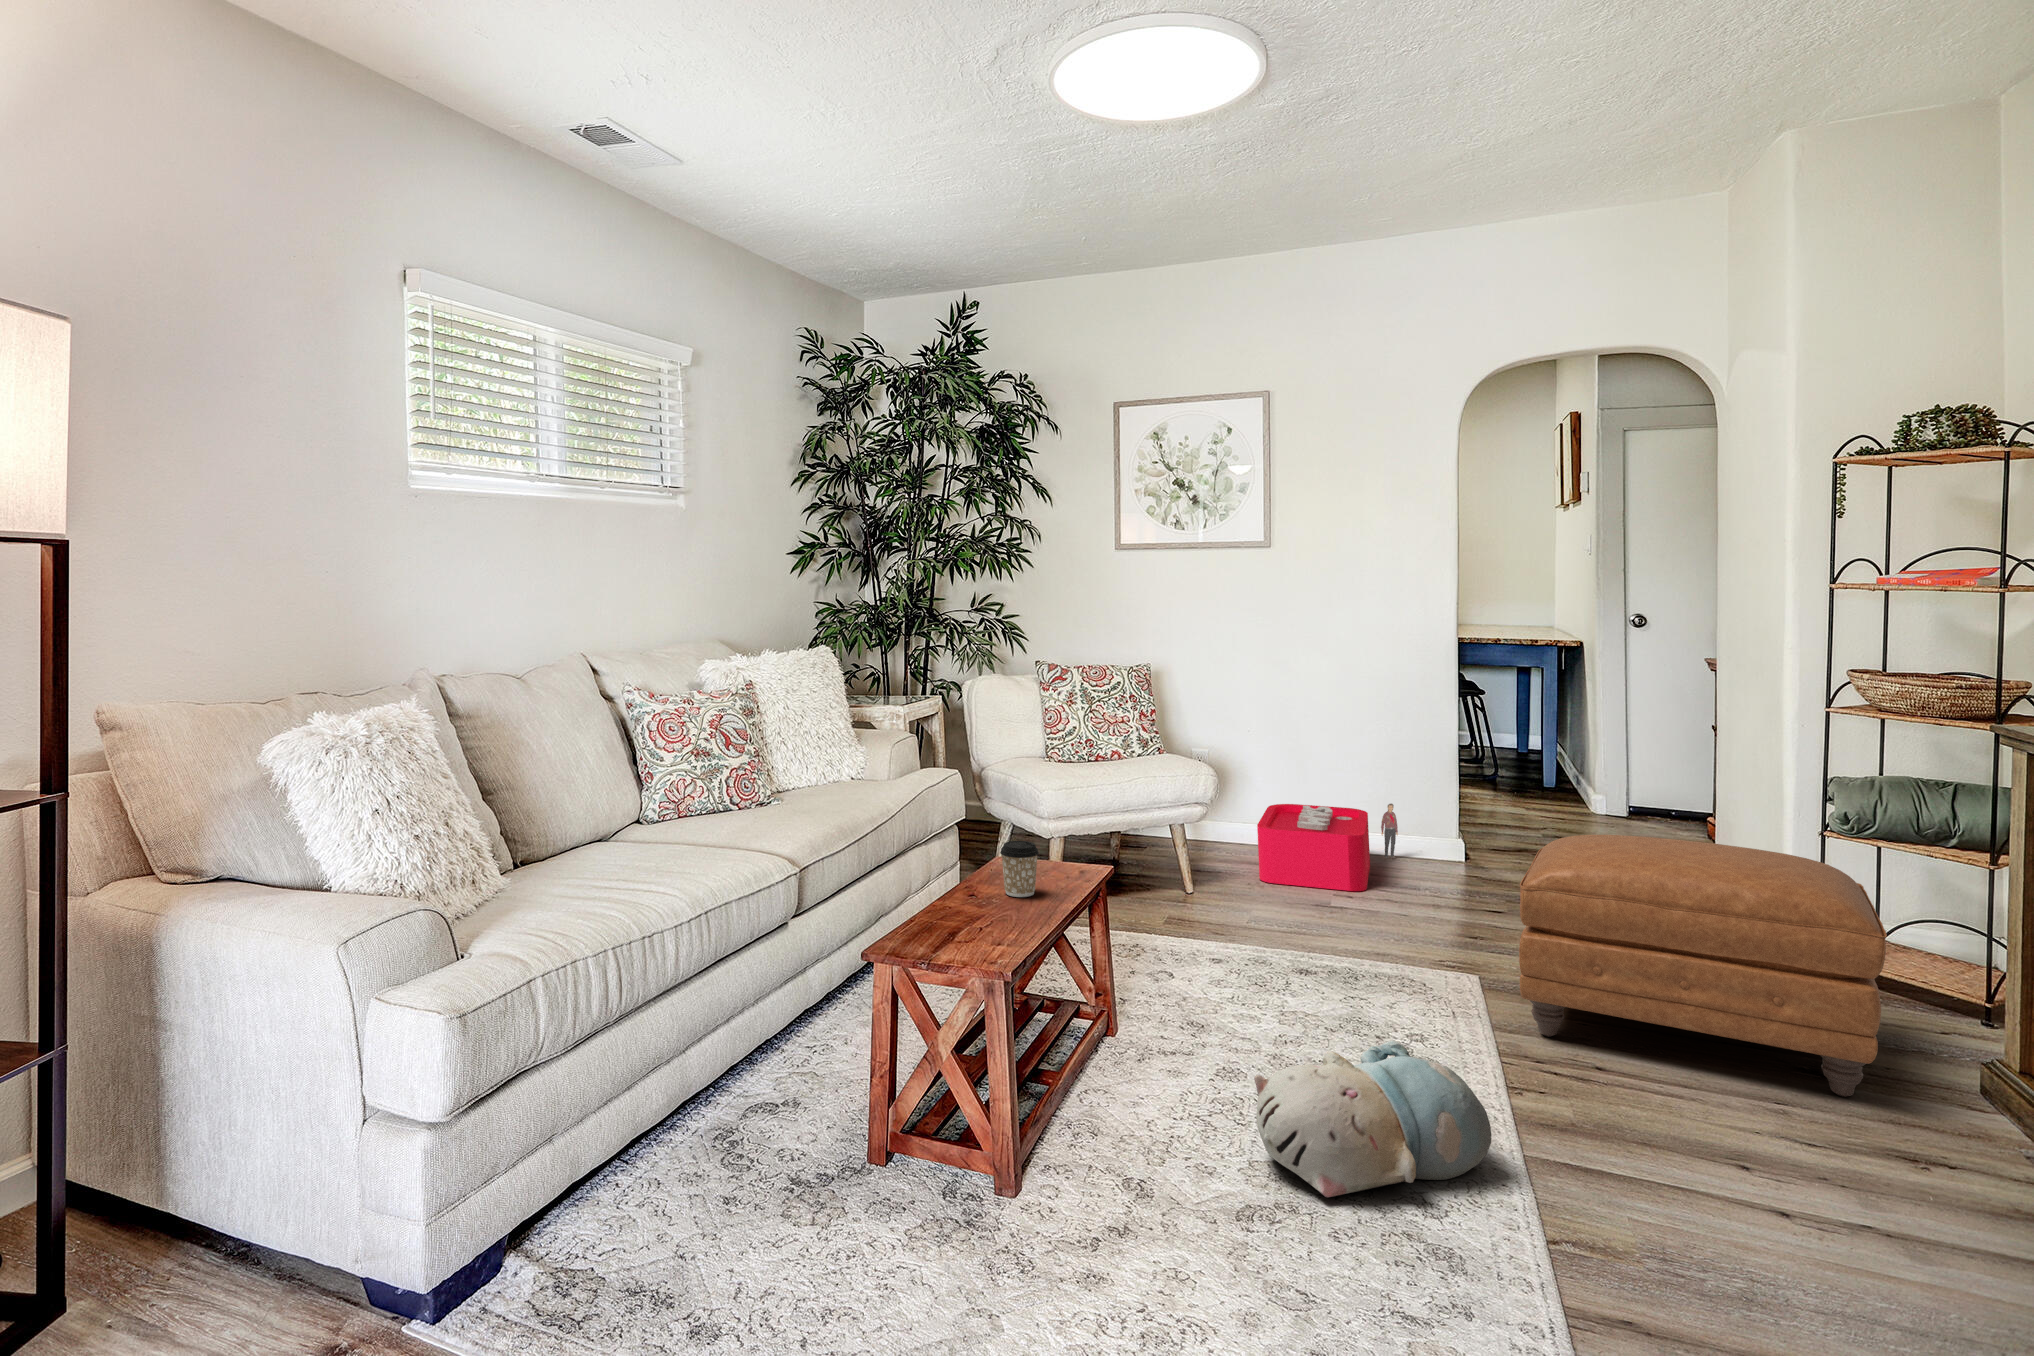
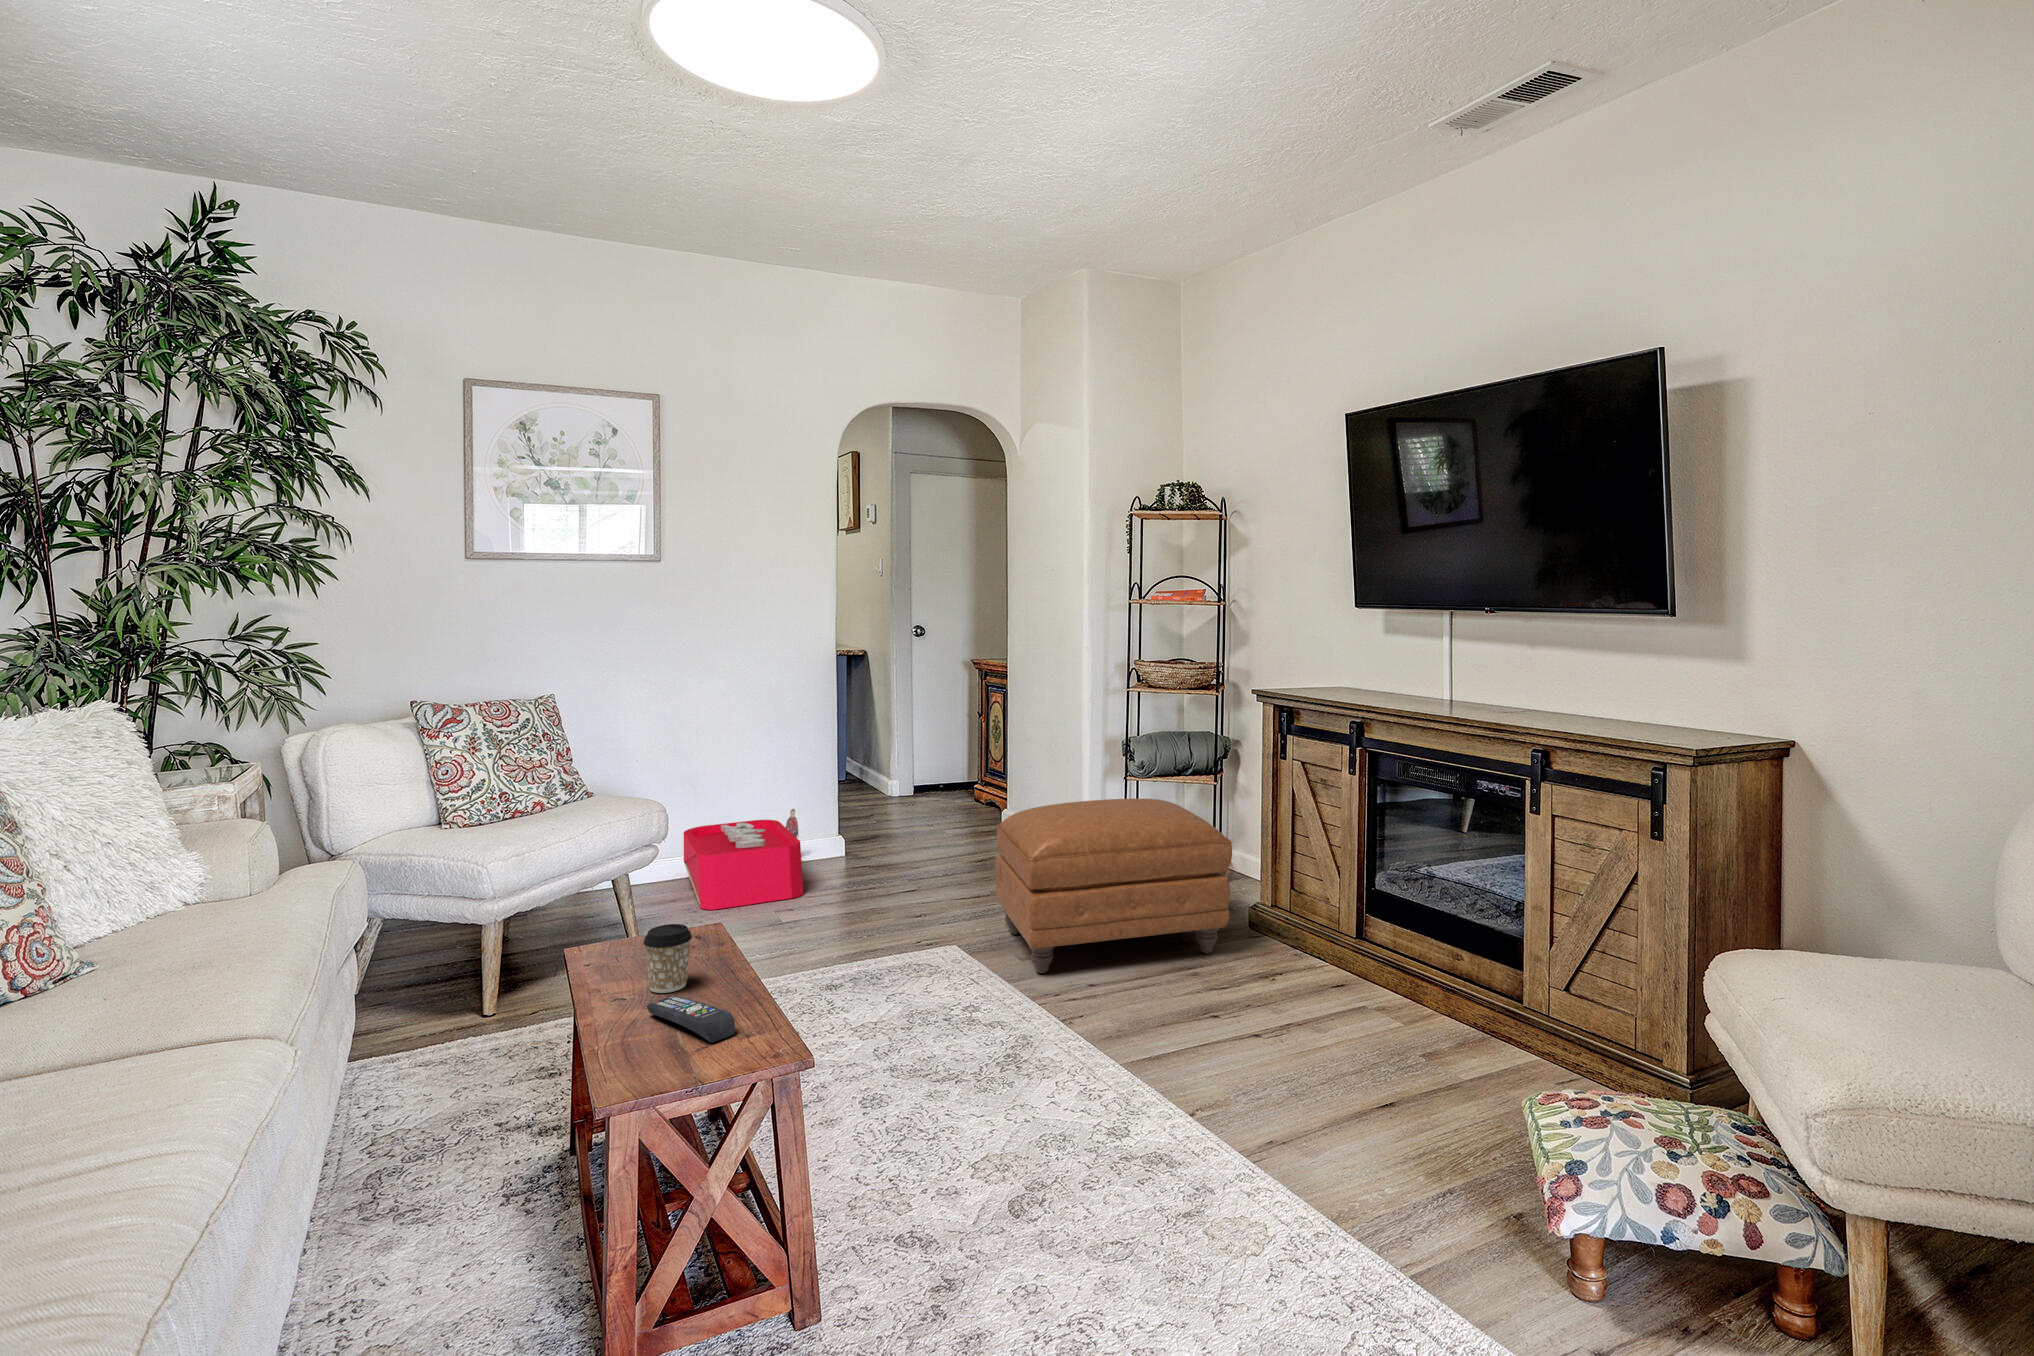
remote control: none [979,897,1010,934] -> present [647,996,735,1042]
plush toy: present [1254,1040,1492,1197] -> none [958,1012,1116,1163]

